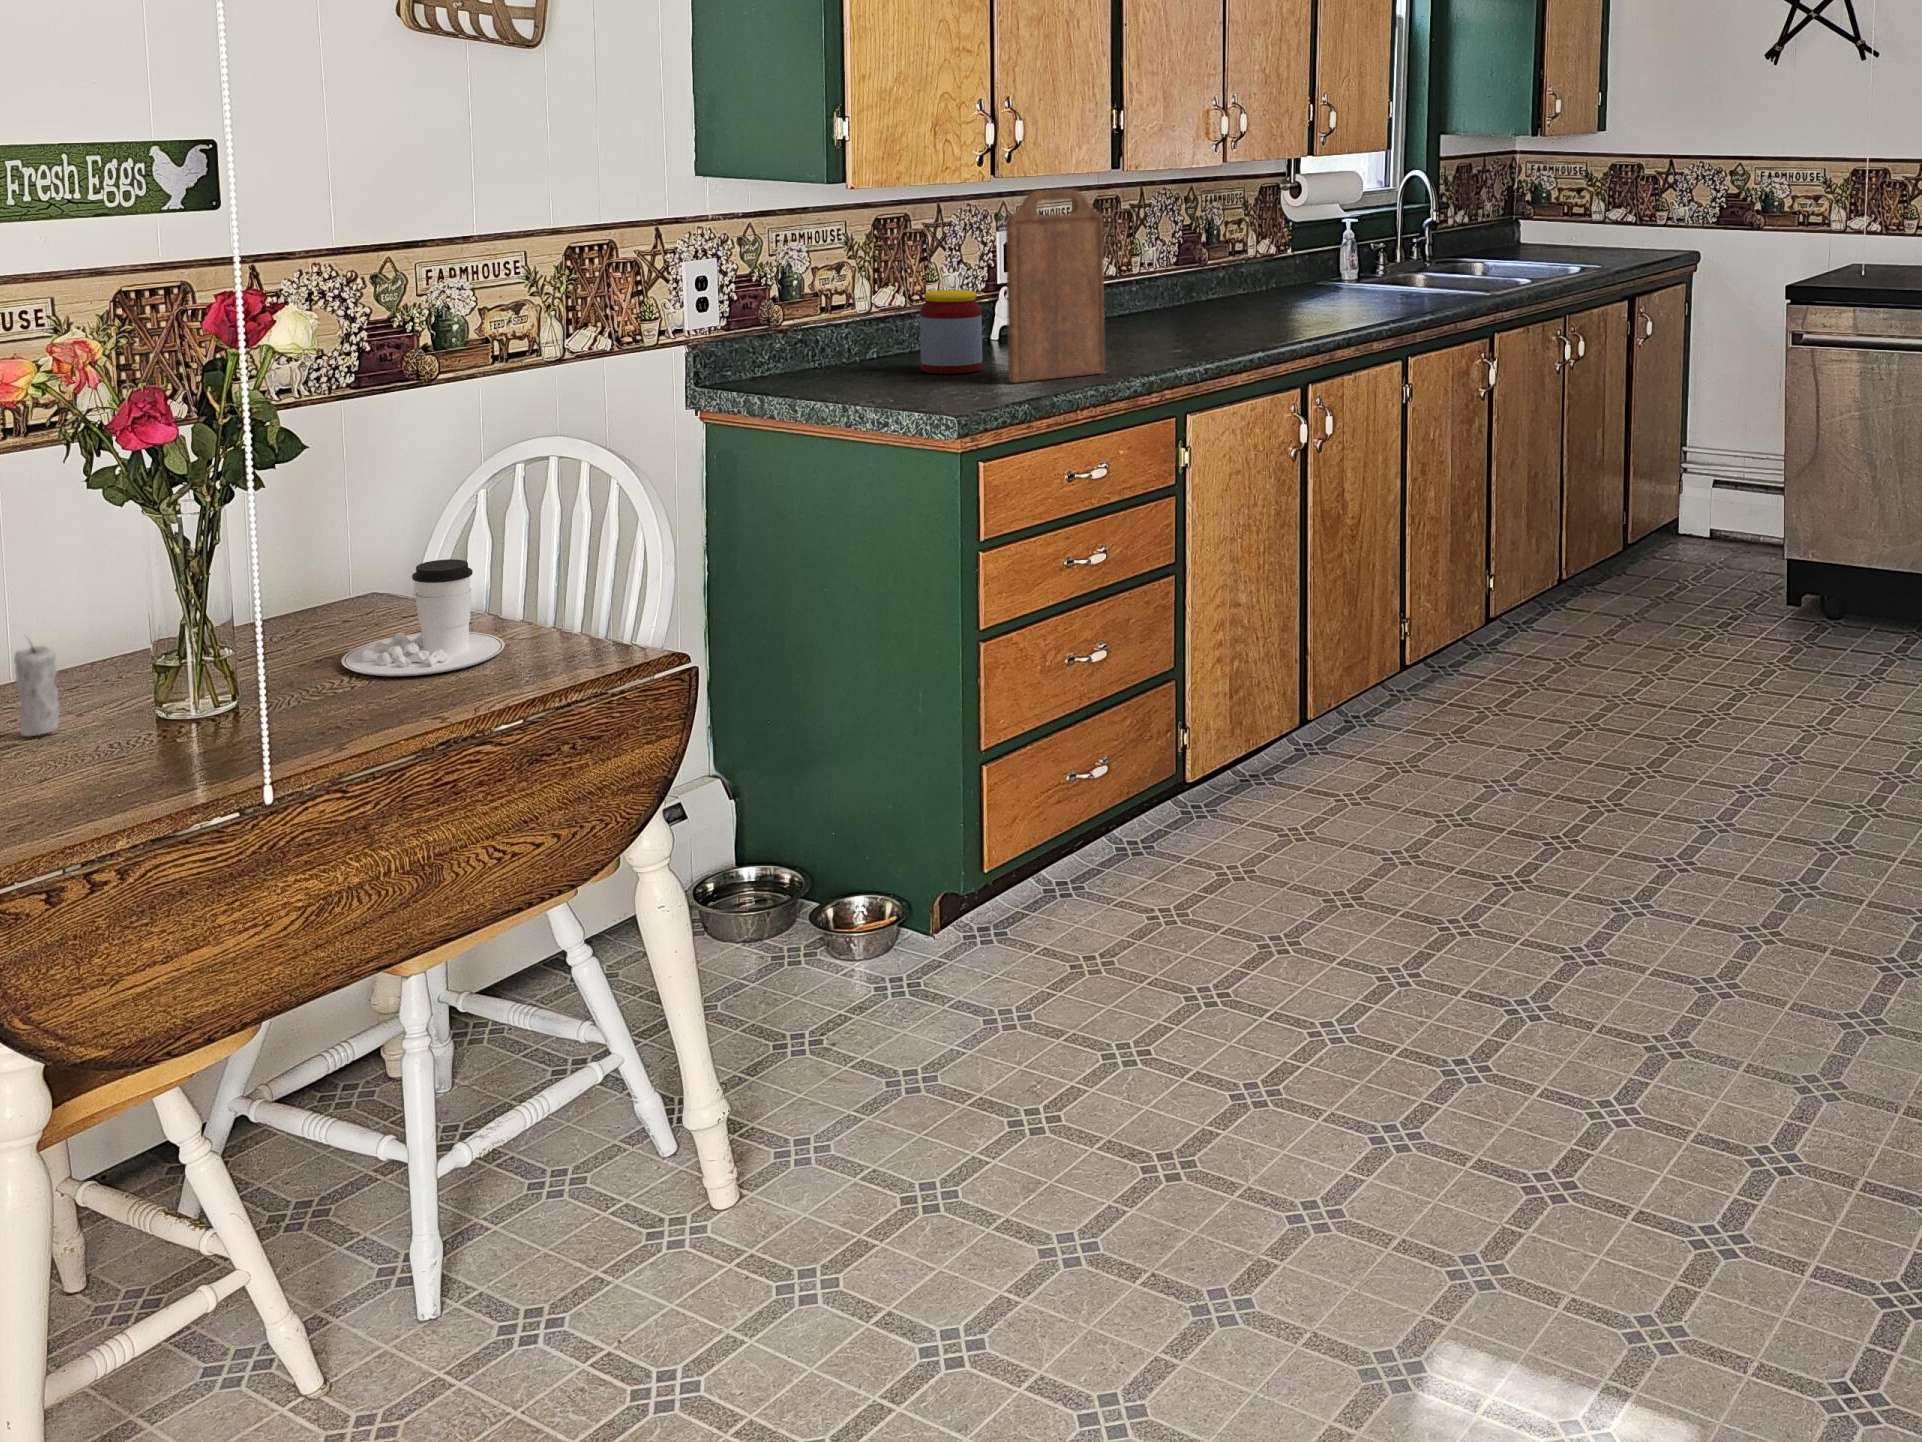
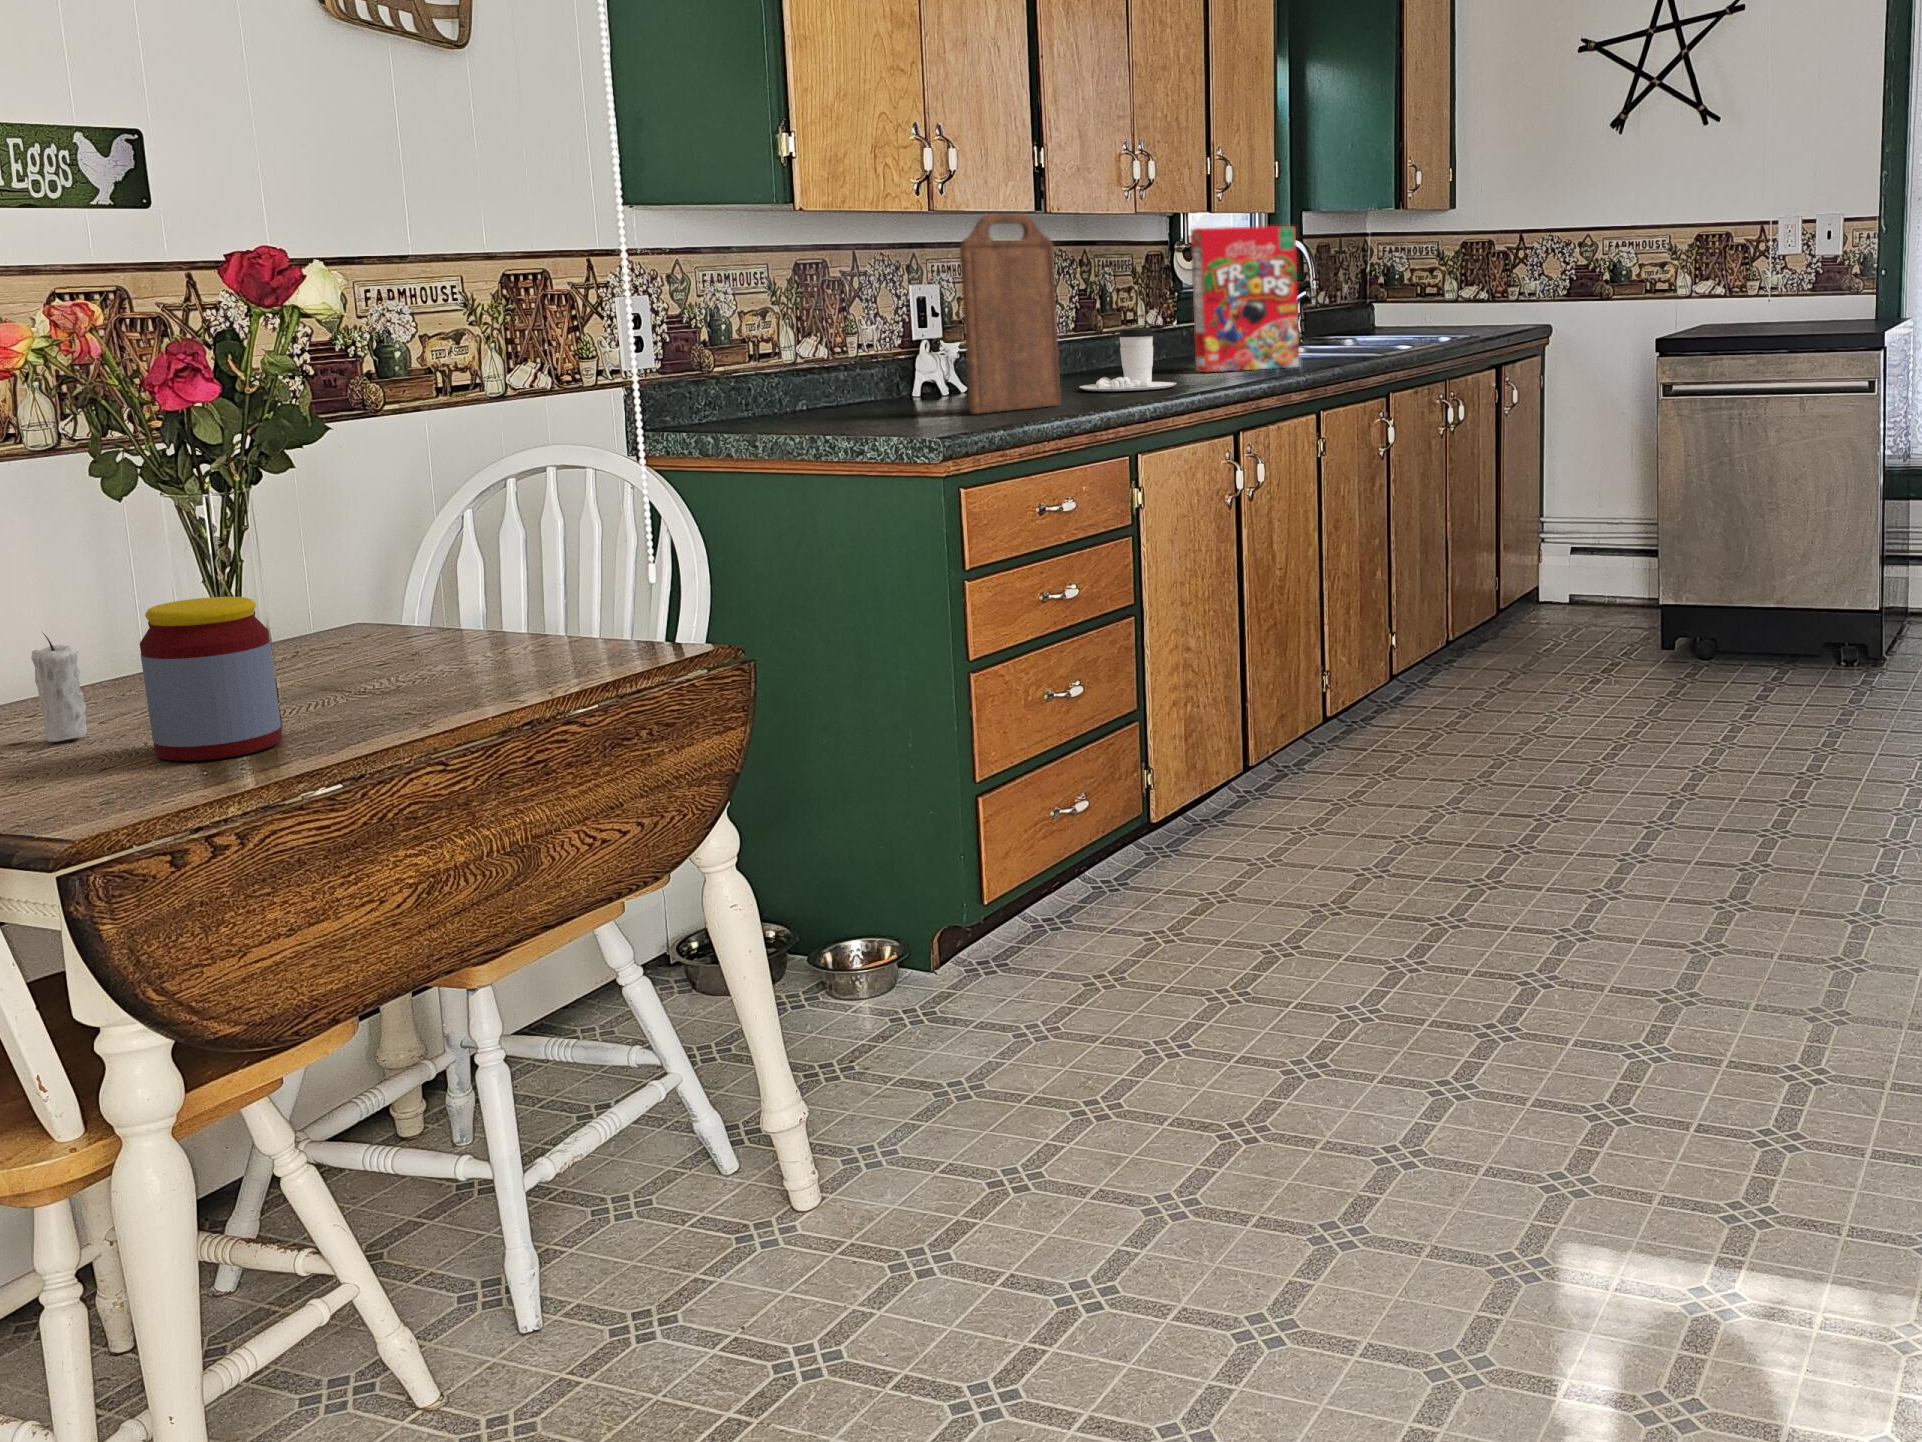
cereal box: none [1280,179,1386,322] -> present [1191,226,1299,372]
jar: present [920,290,982,374] -> present [140,597,282,761]
coffee cup: present [341,559,505,676] -> present [1080,328,1176,391]

